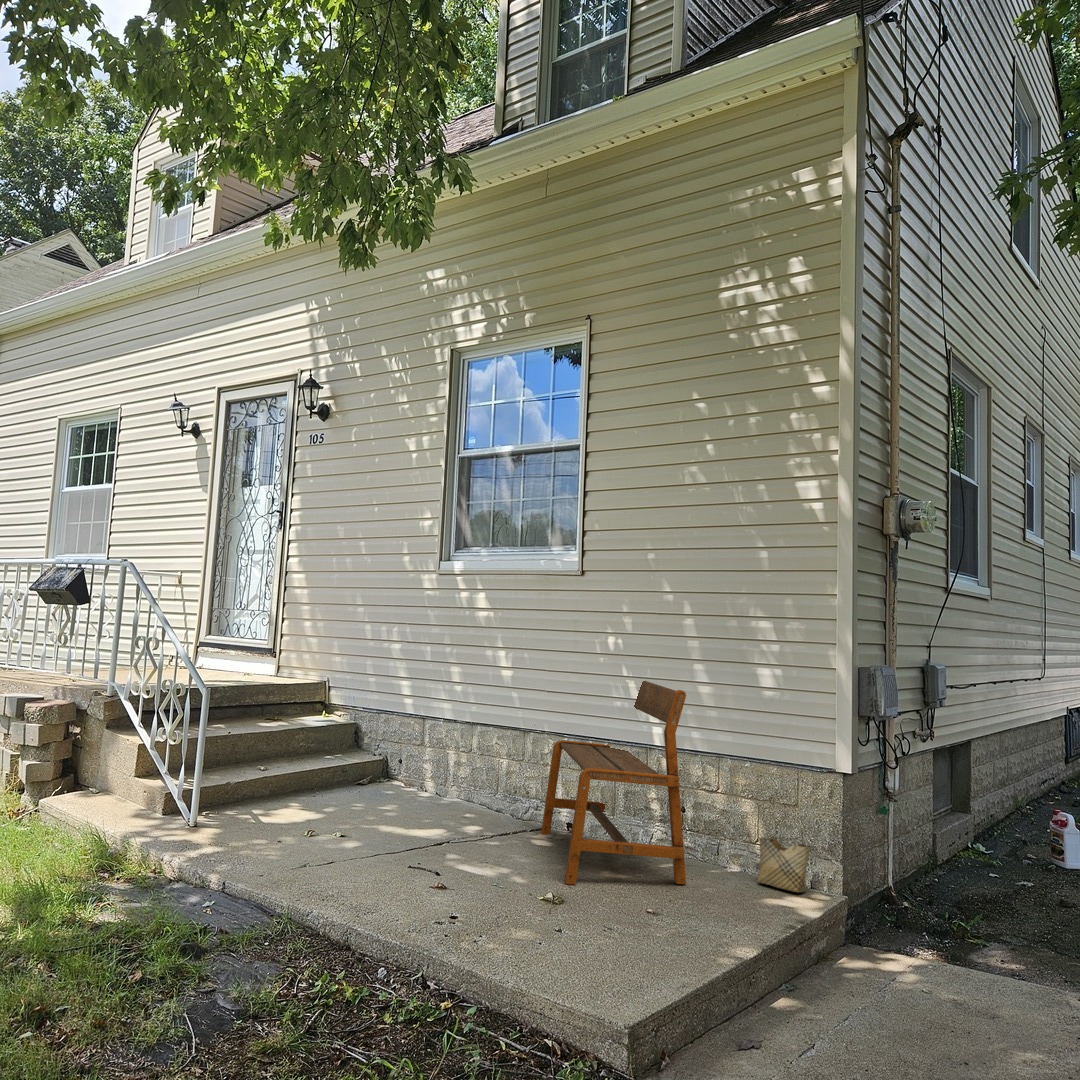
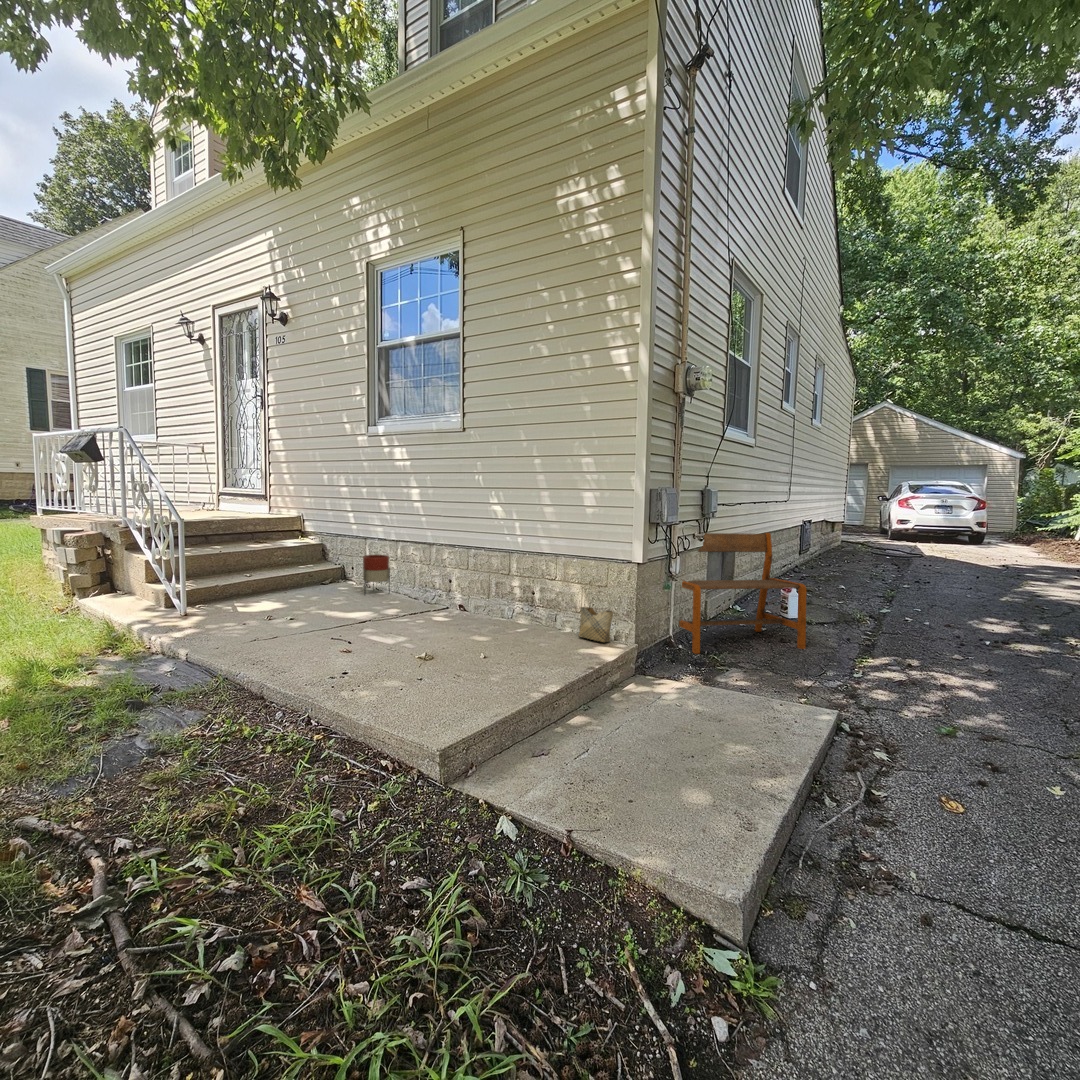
bench: present [541,681,686,885] -> present [679,533,807,654]
planter: none [421,746,460,806] -> present [363,555,390,593]

